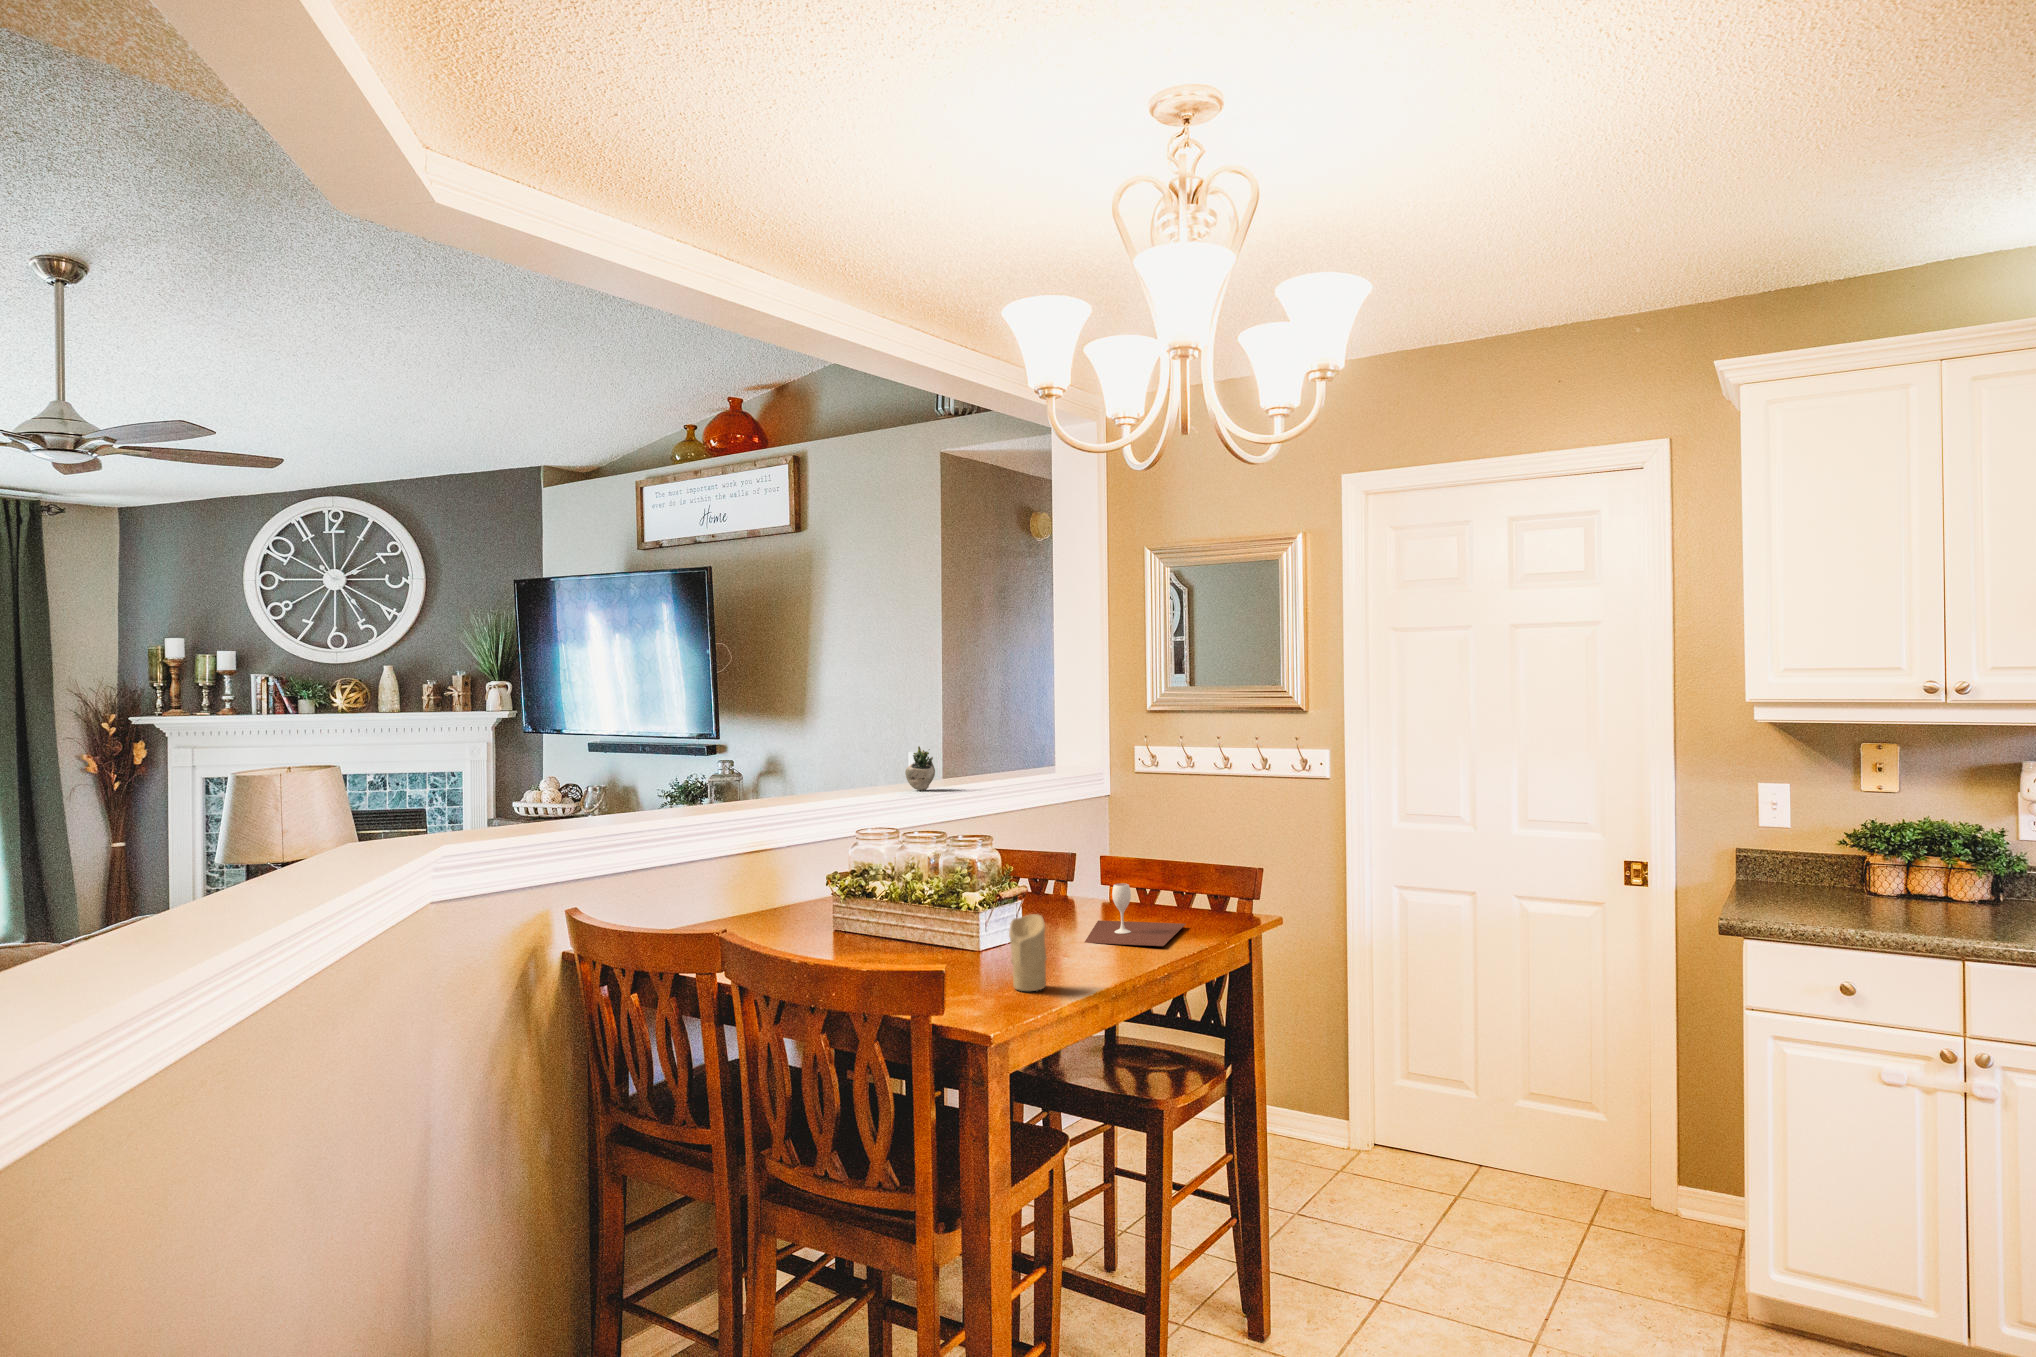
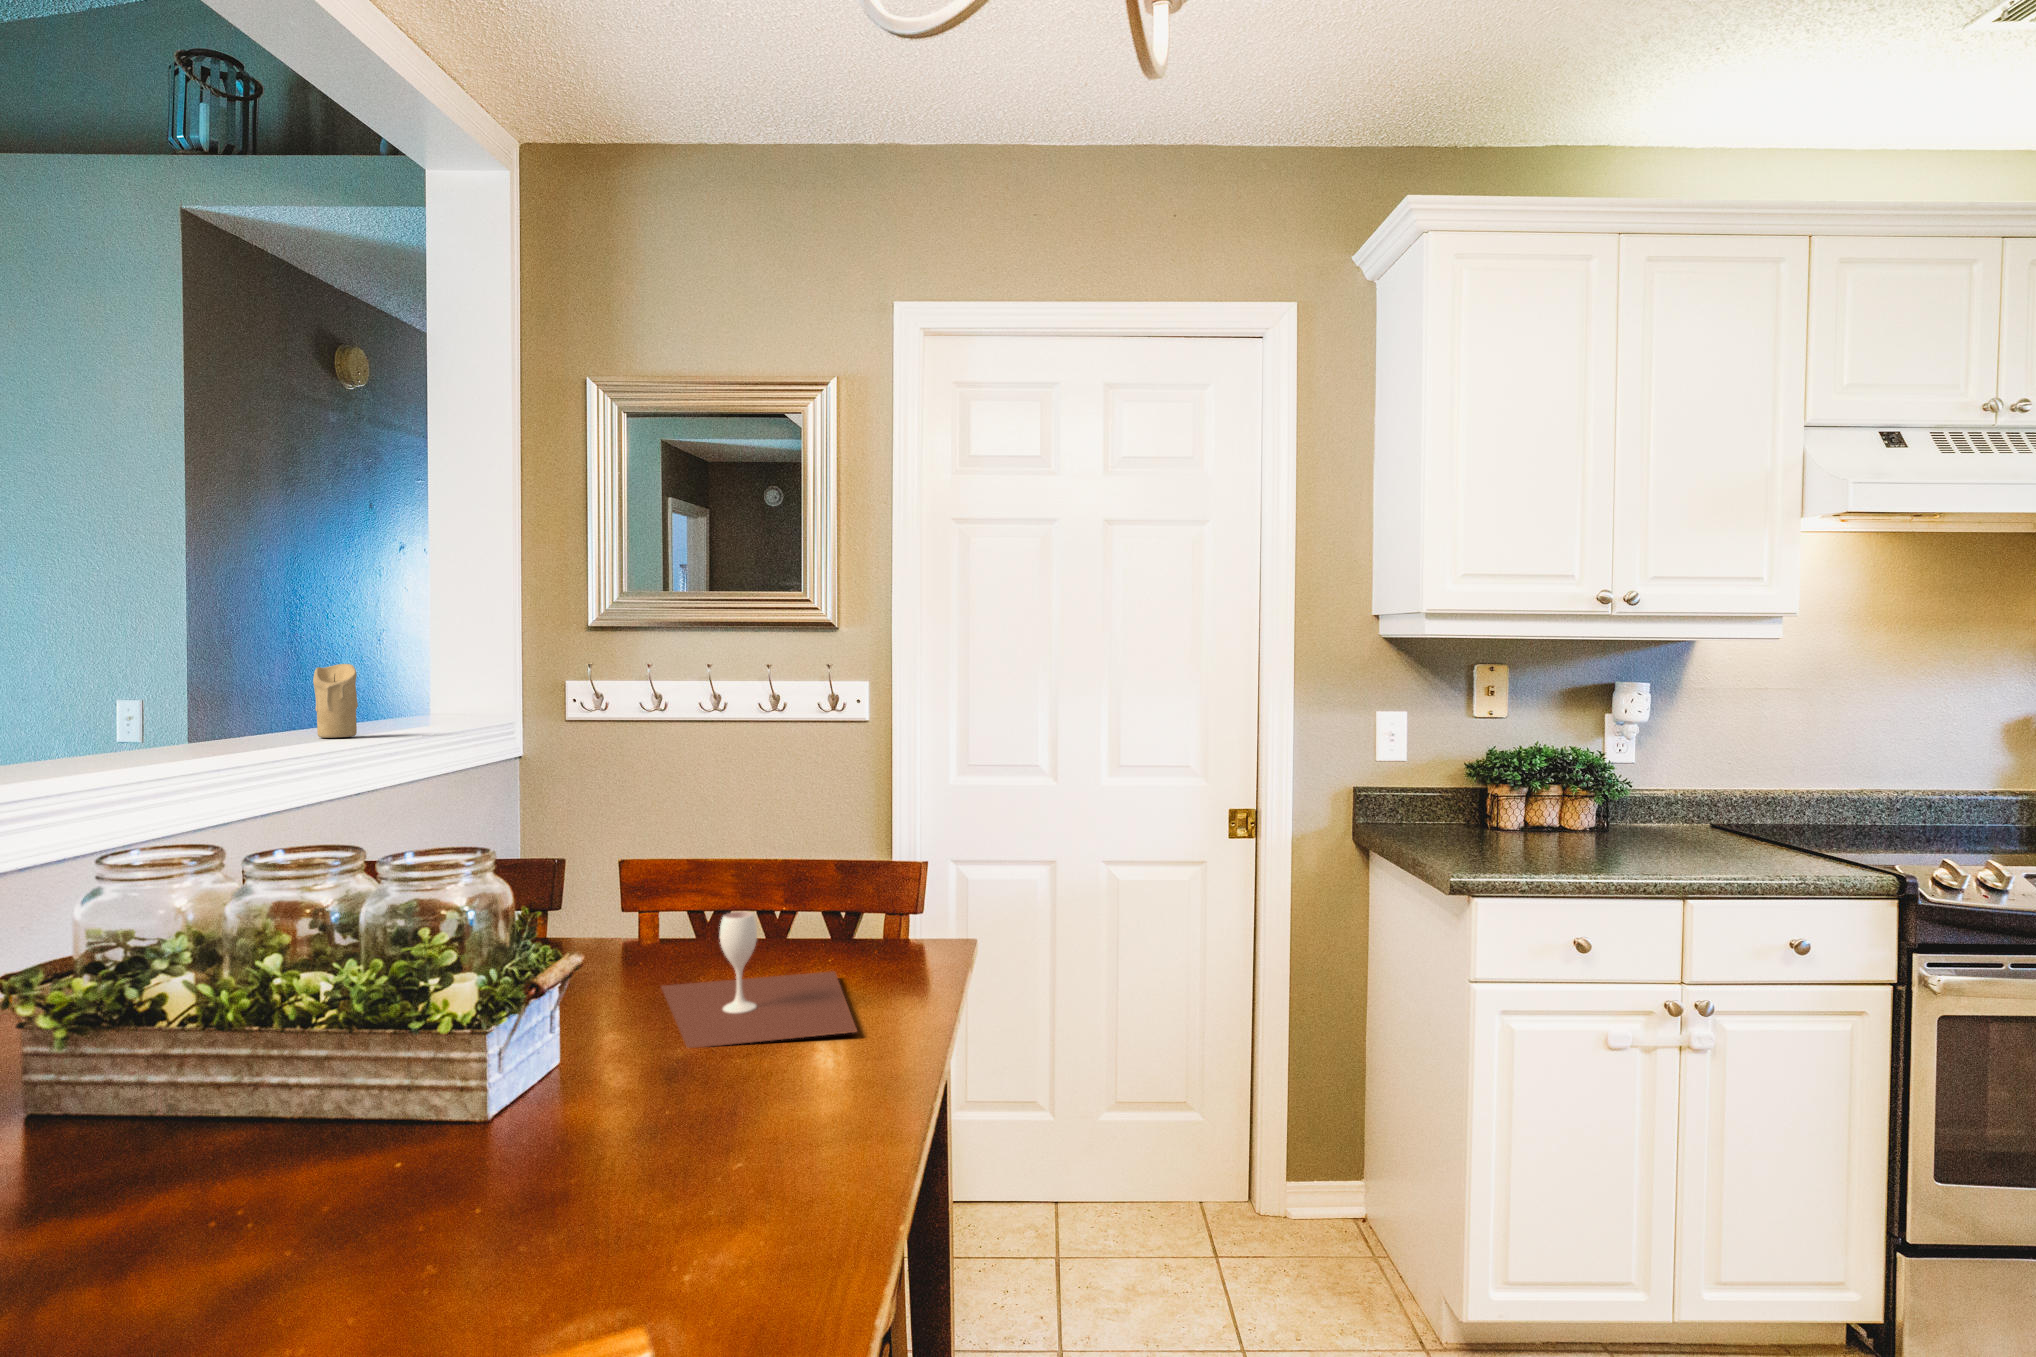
succulent plant: present [905,740,964,790] -> none [153,654,291,753]
candle: present [1009,914,1047,991] -> present [313,664,358,738]

